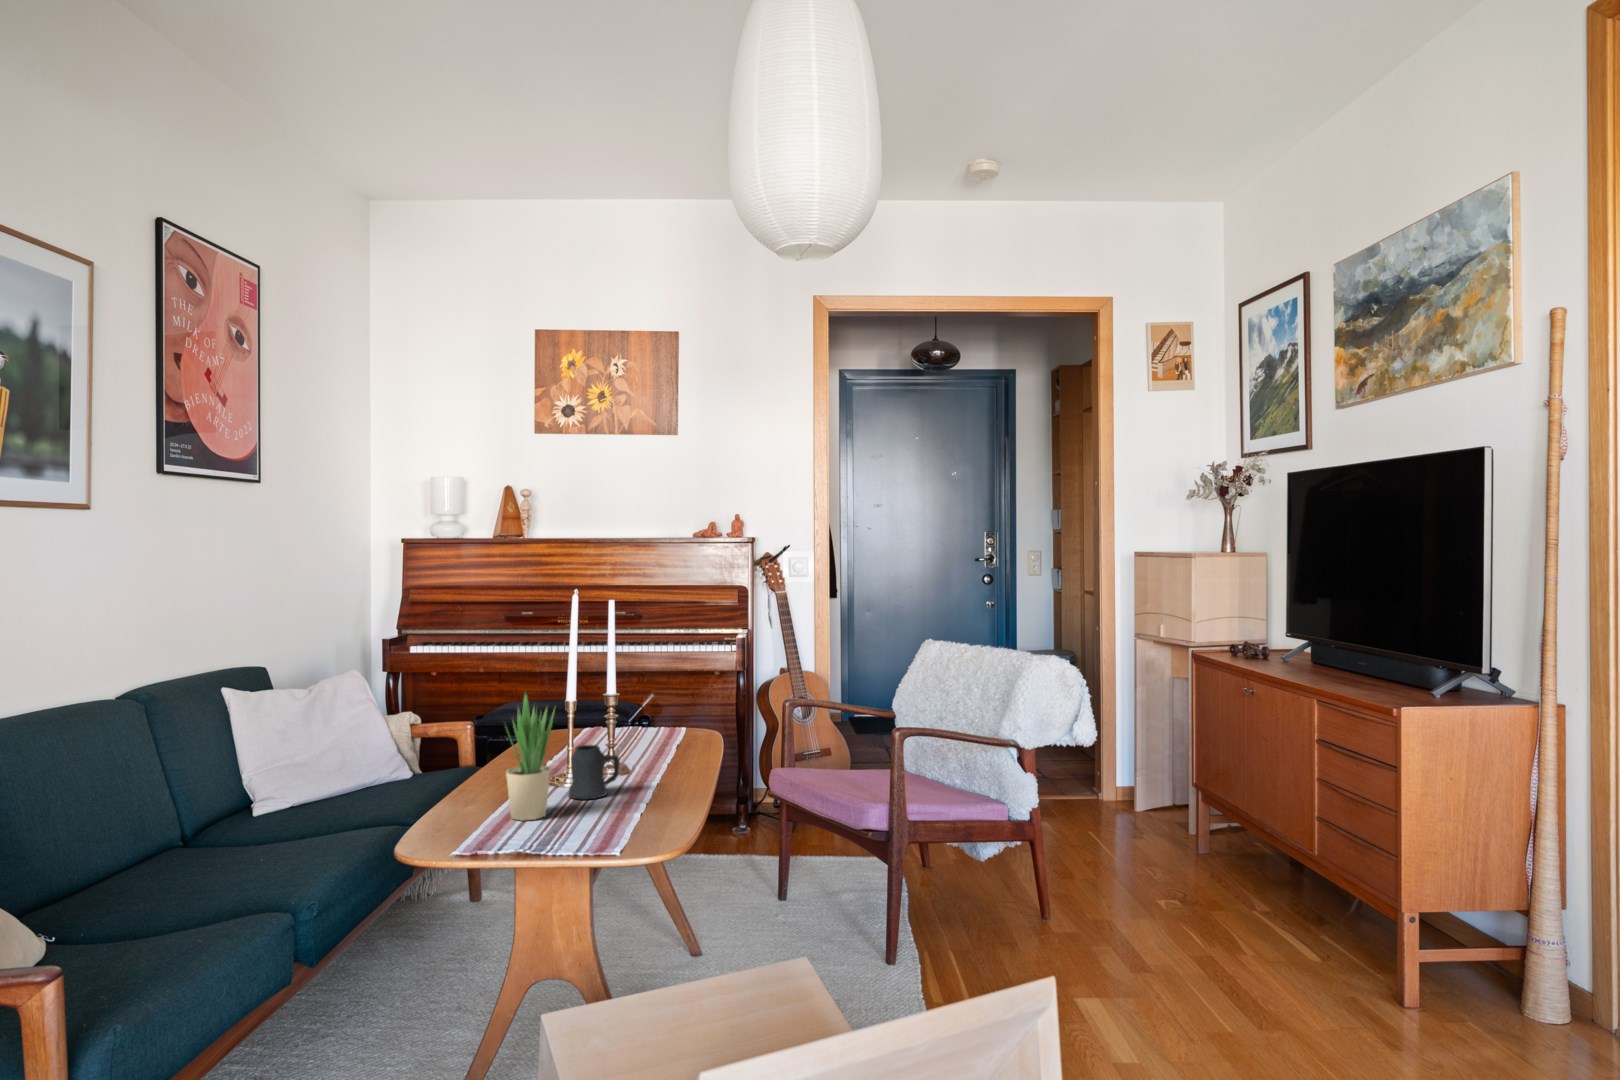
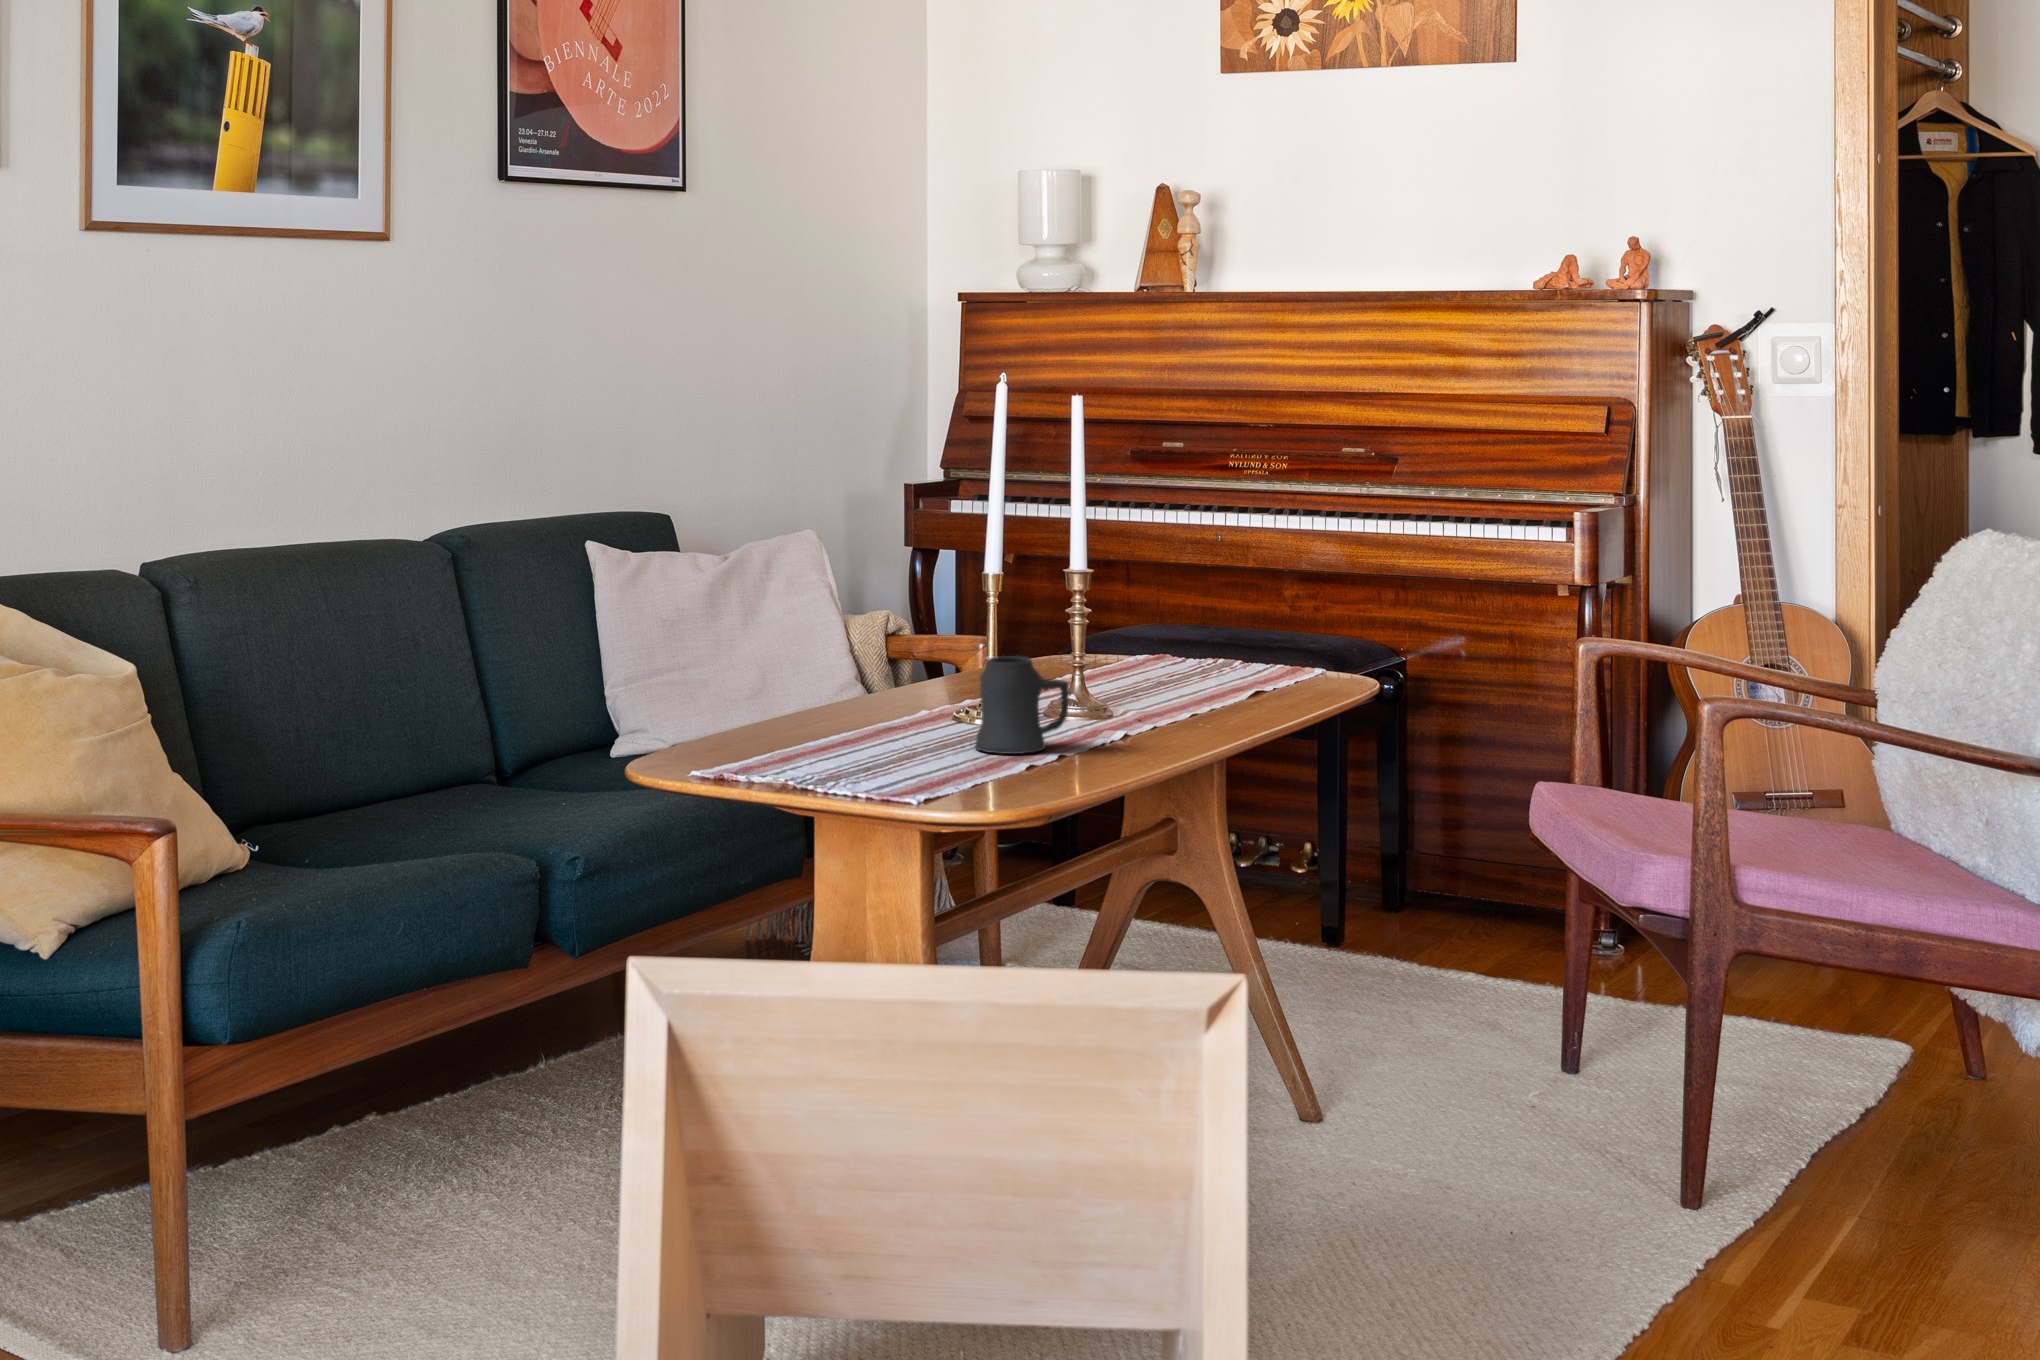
potted plant: present [506,691,556,821] -> none [835,536,929,768]

